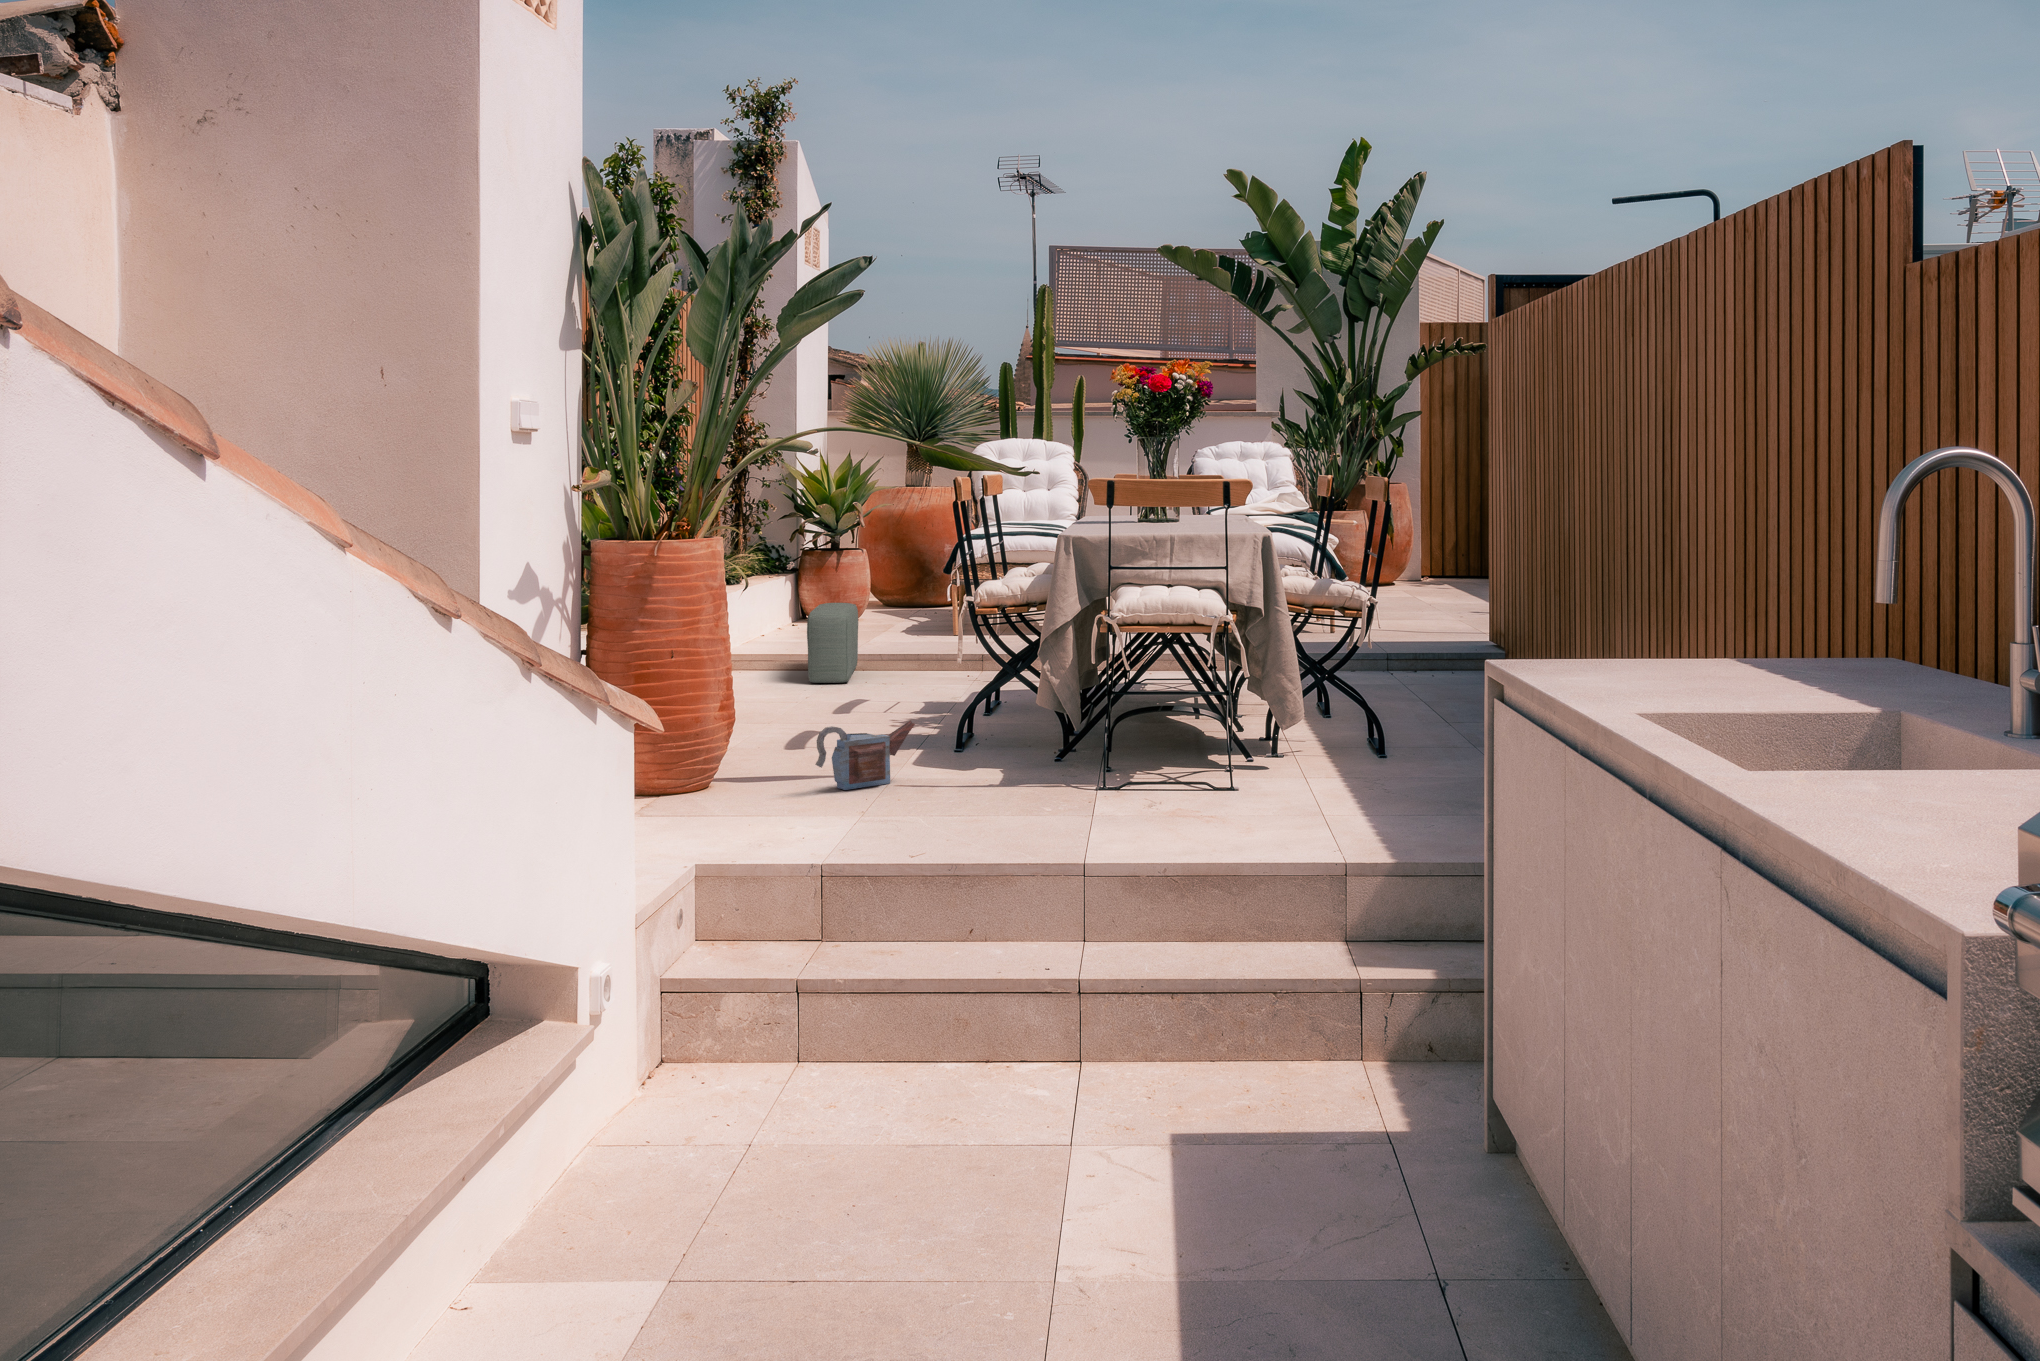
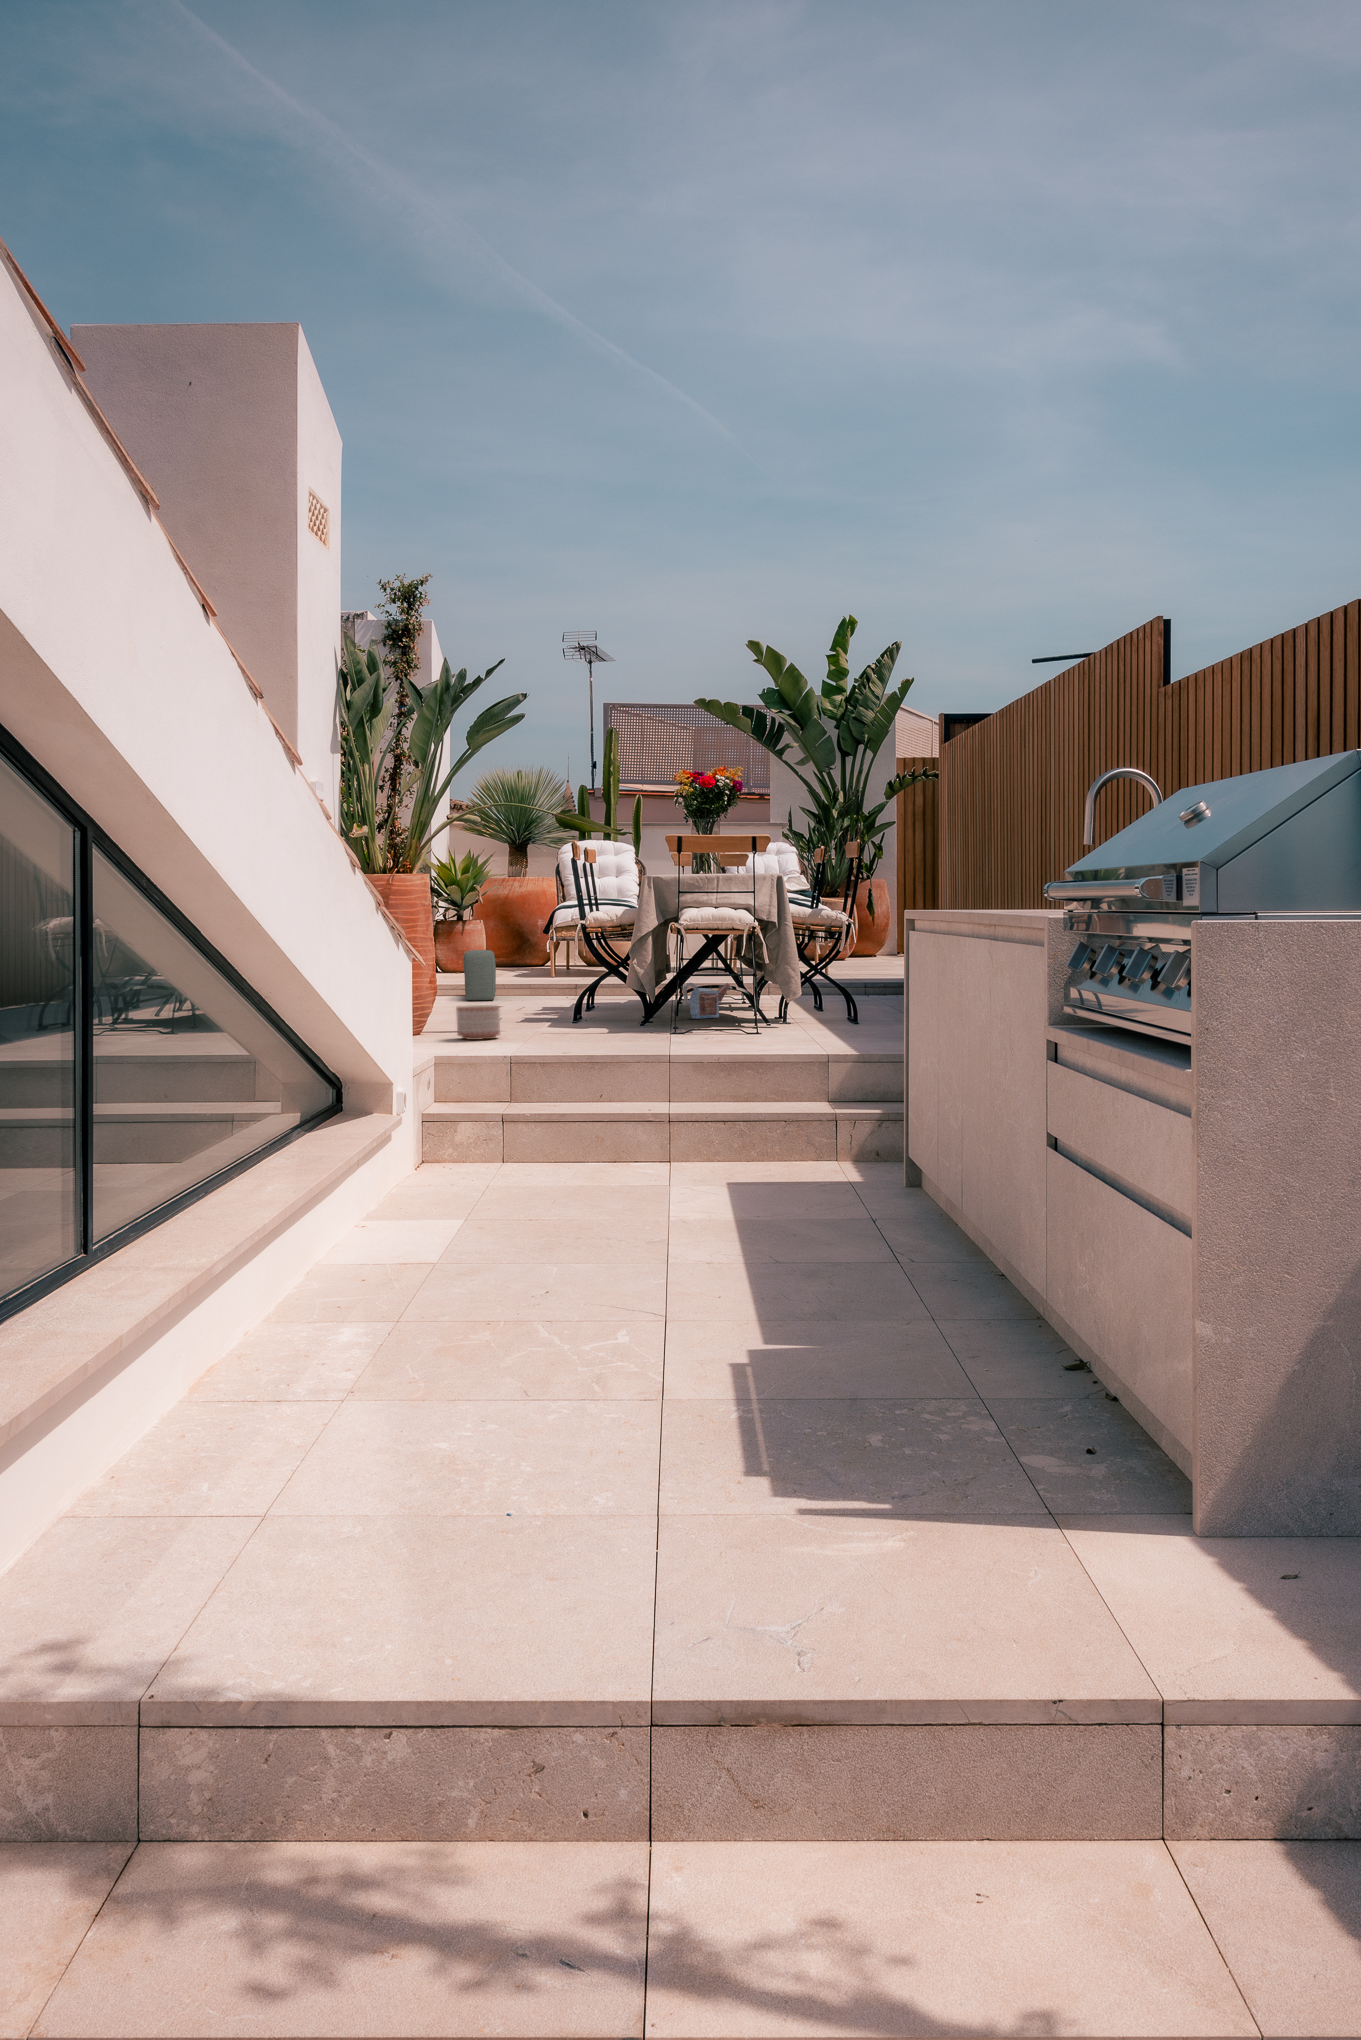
watering can: present [815,721,915,790] -> present [682,983,730,1019]
planter: none [722,770,795,837] -> present [456,1005,500,1040]

